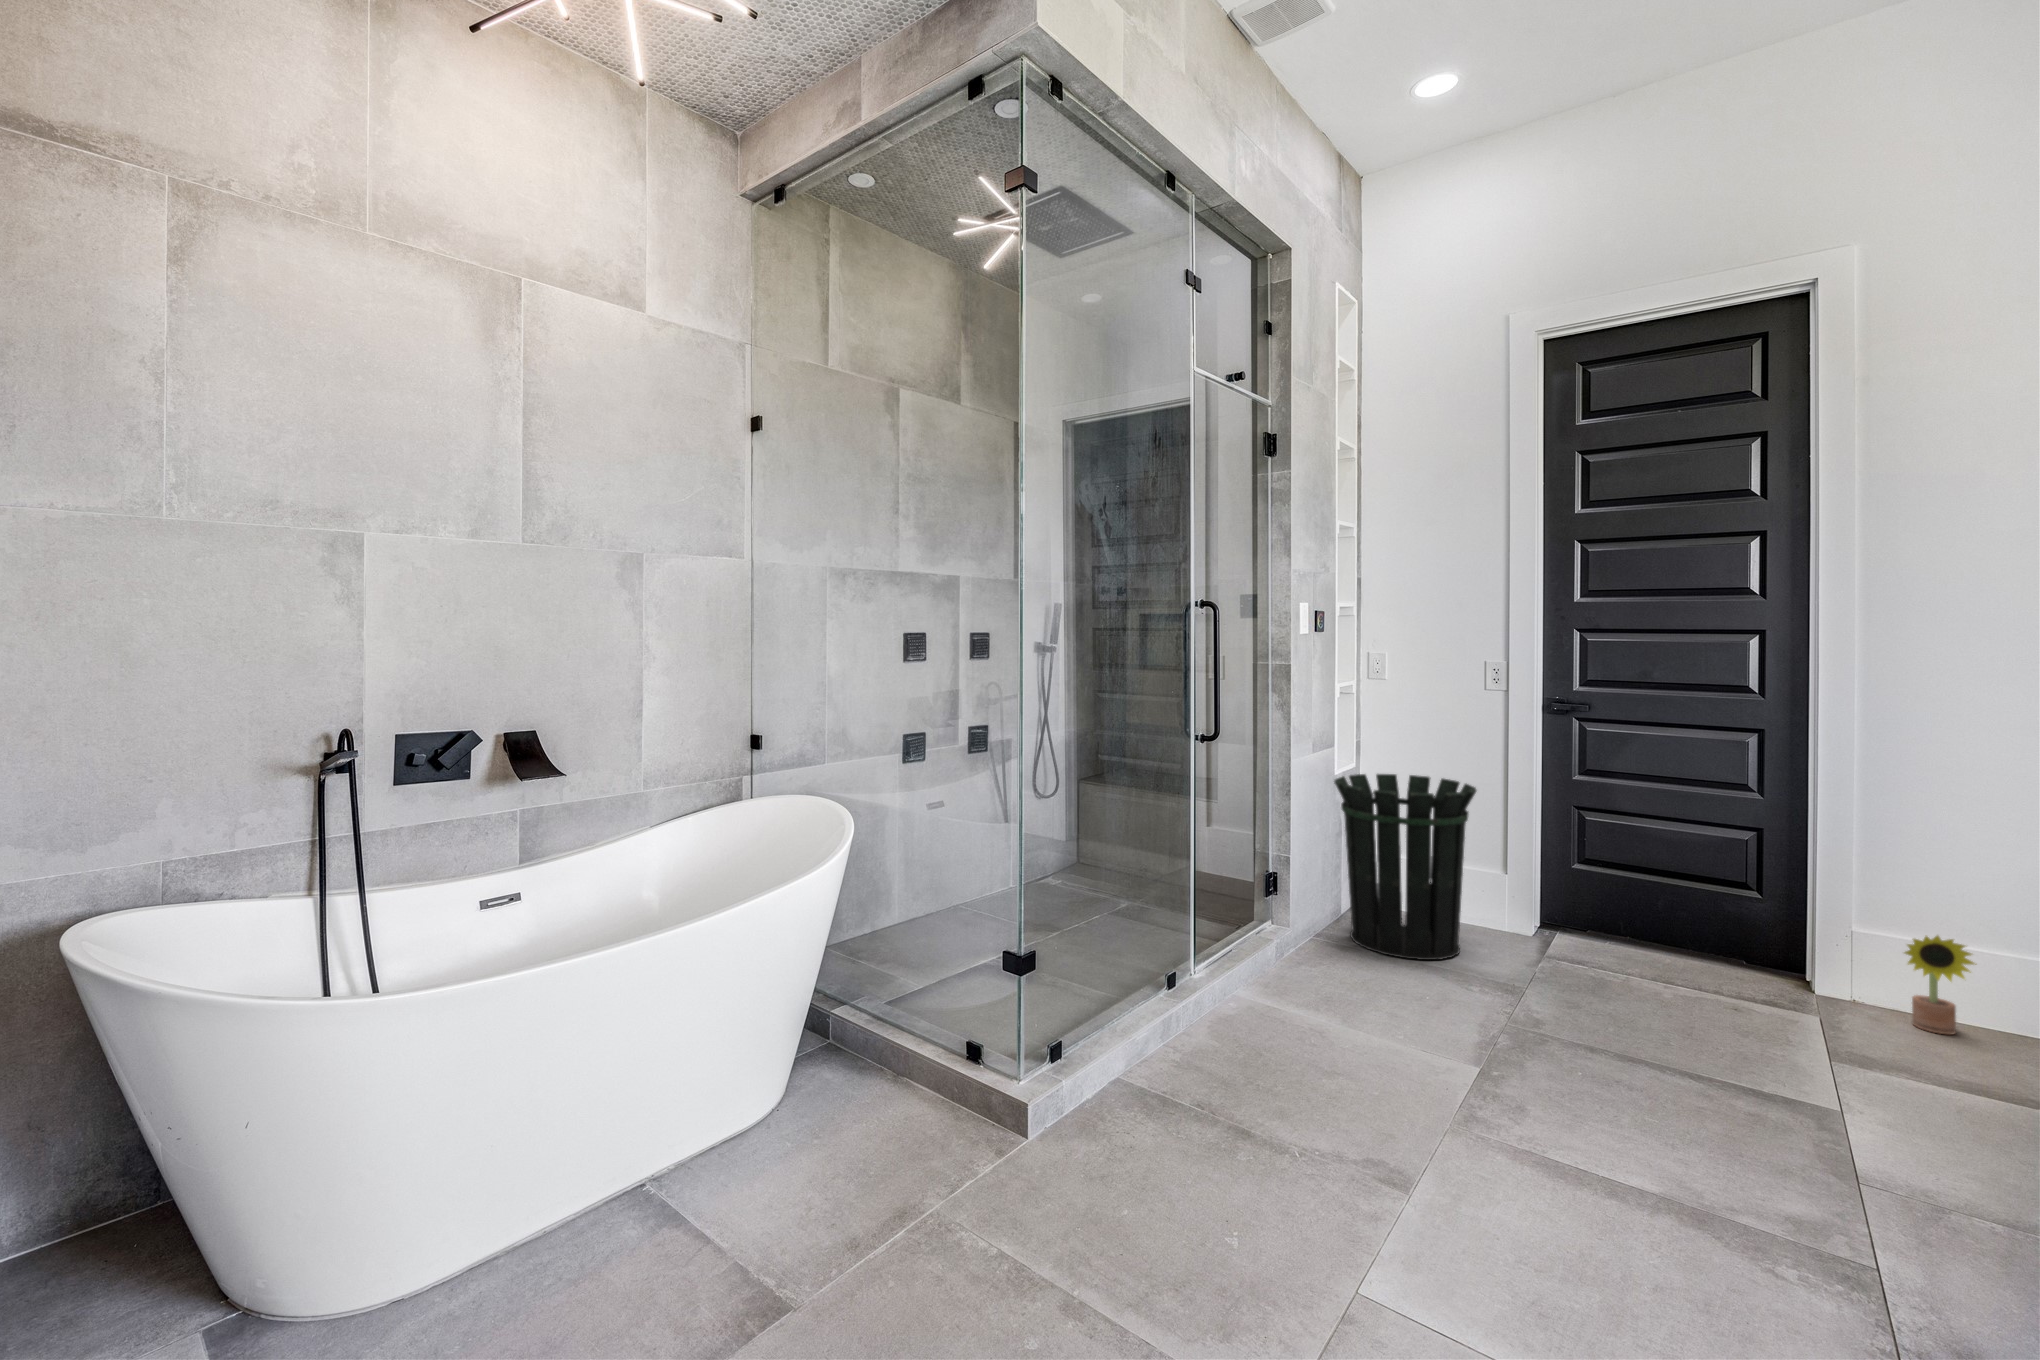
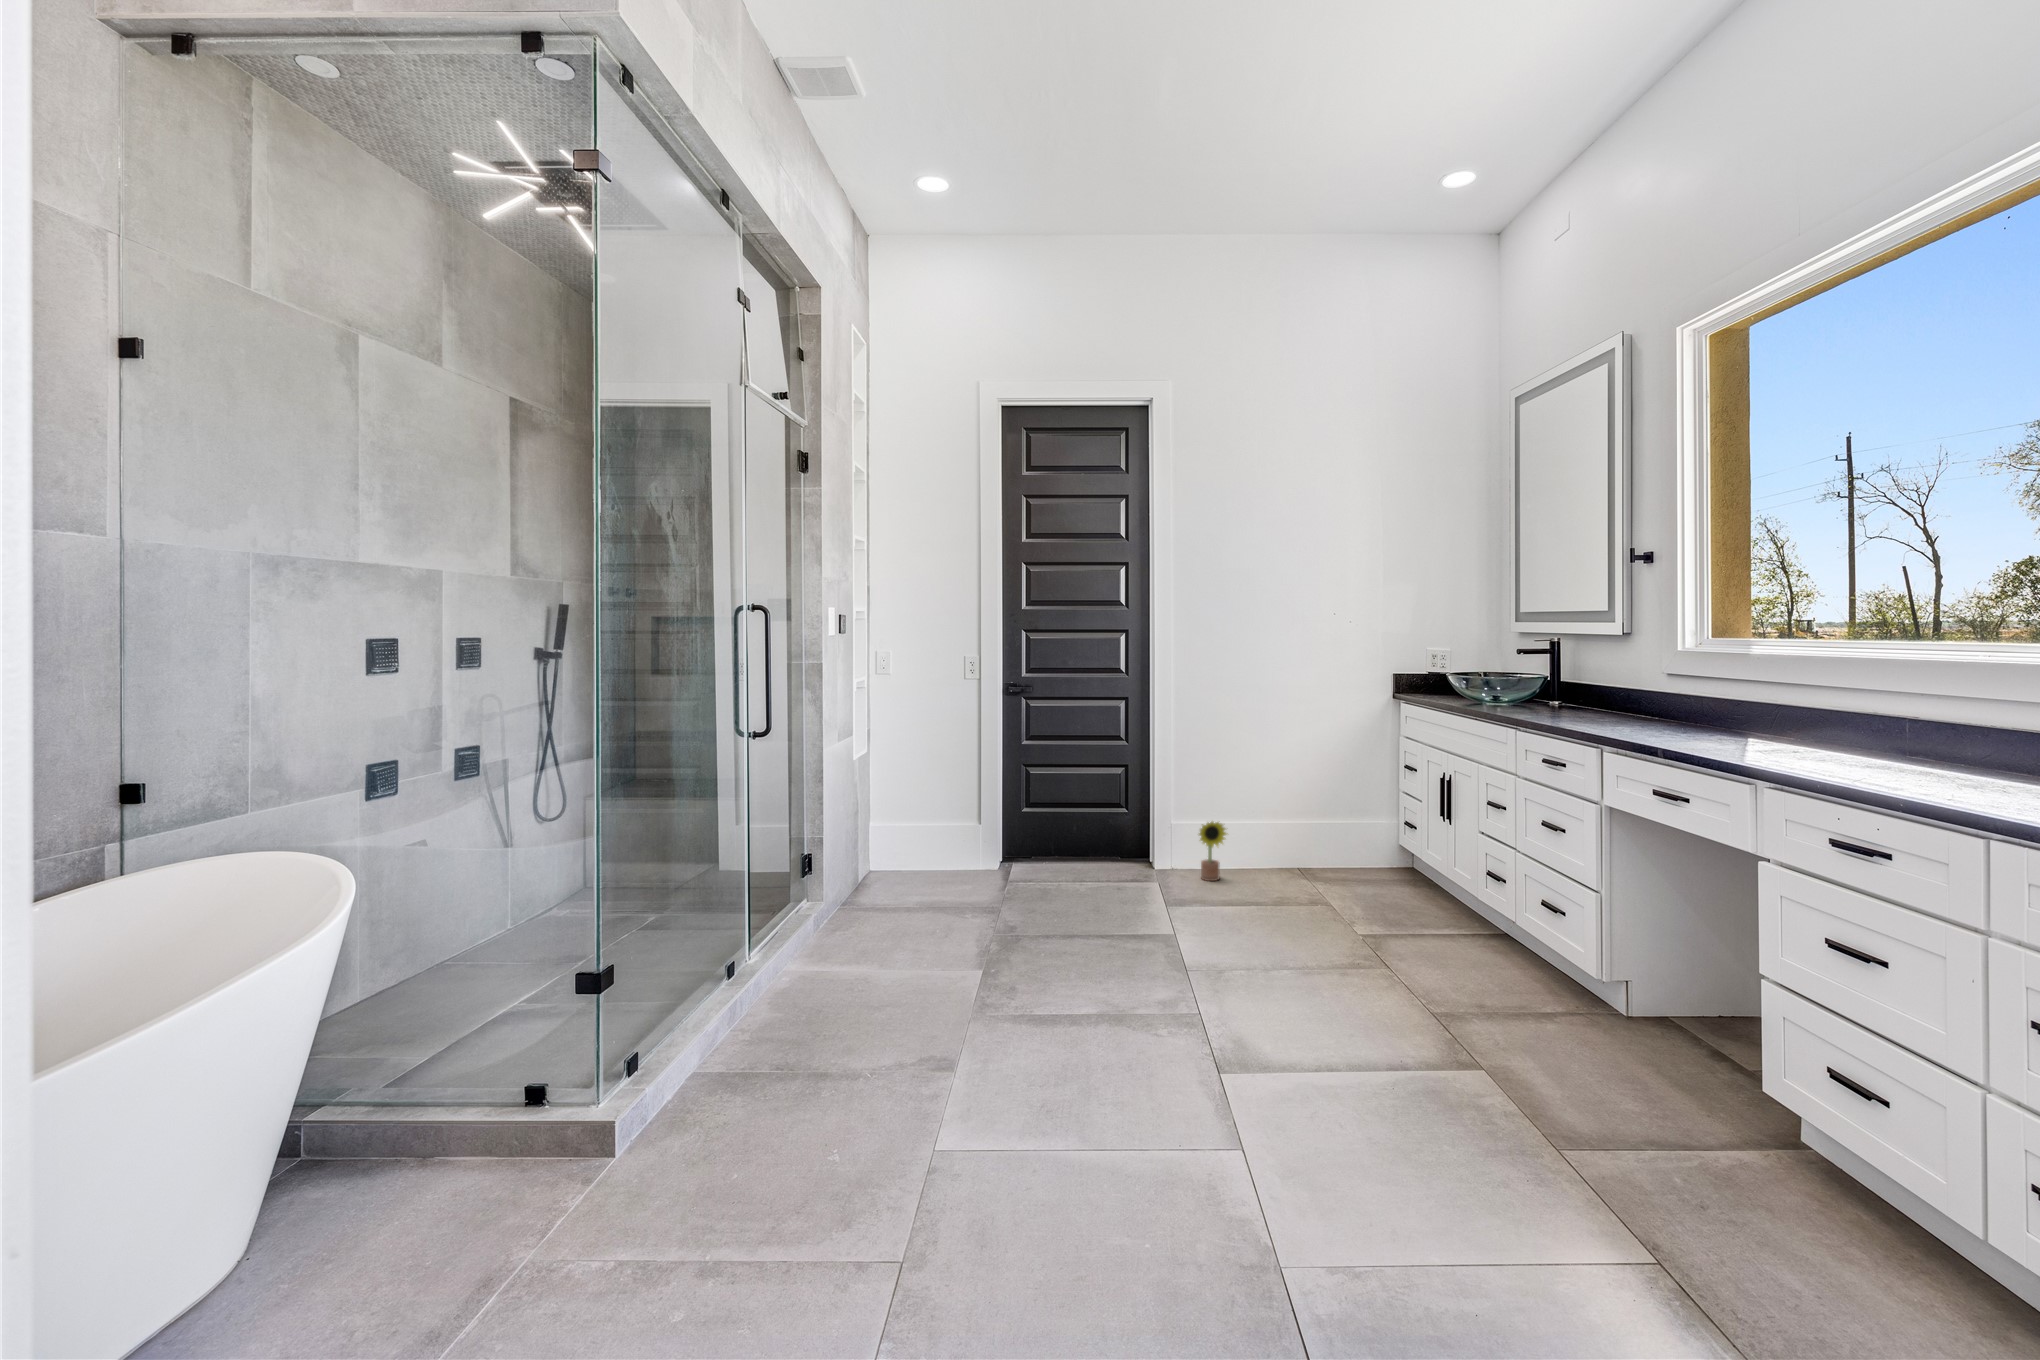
waste bin: present [1334,774,1476,960] -> none [853,753,964,906]

